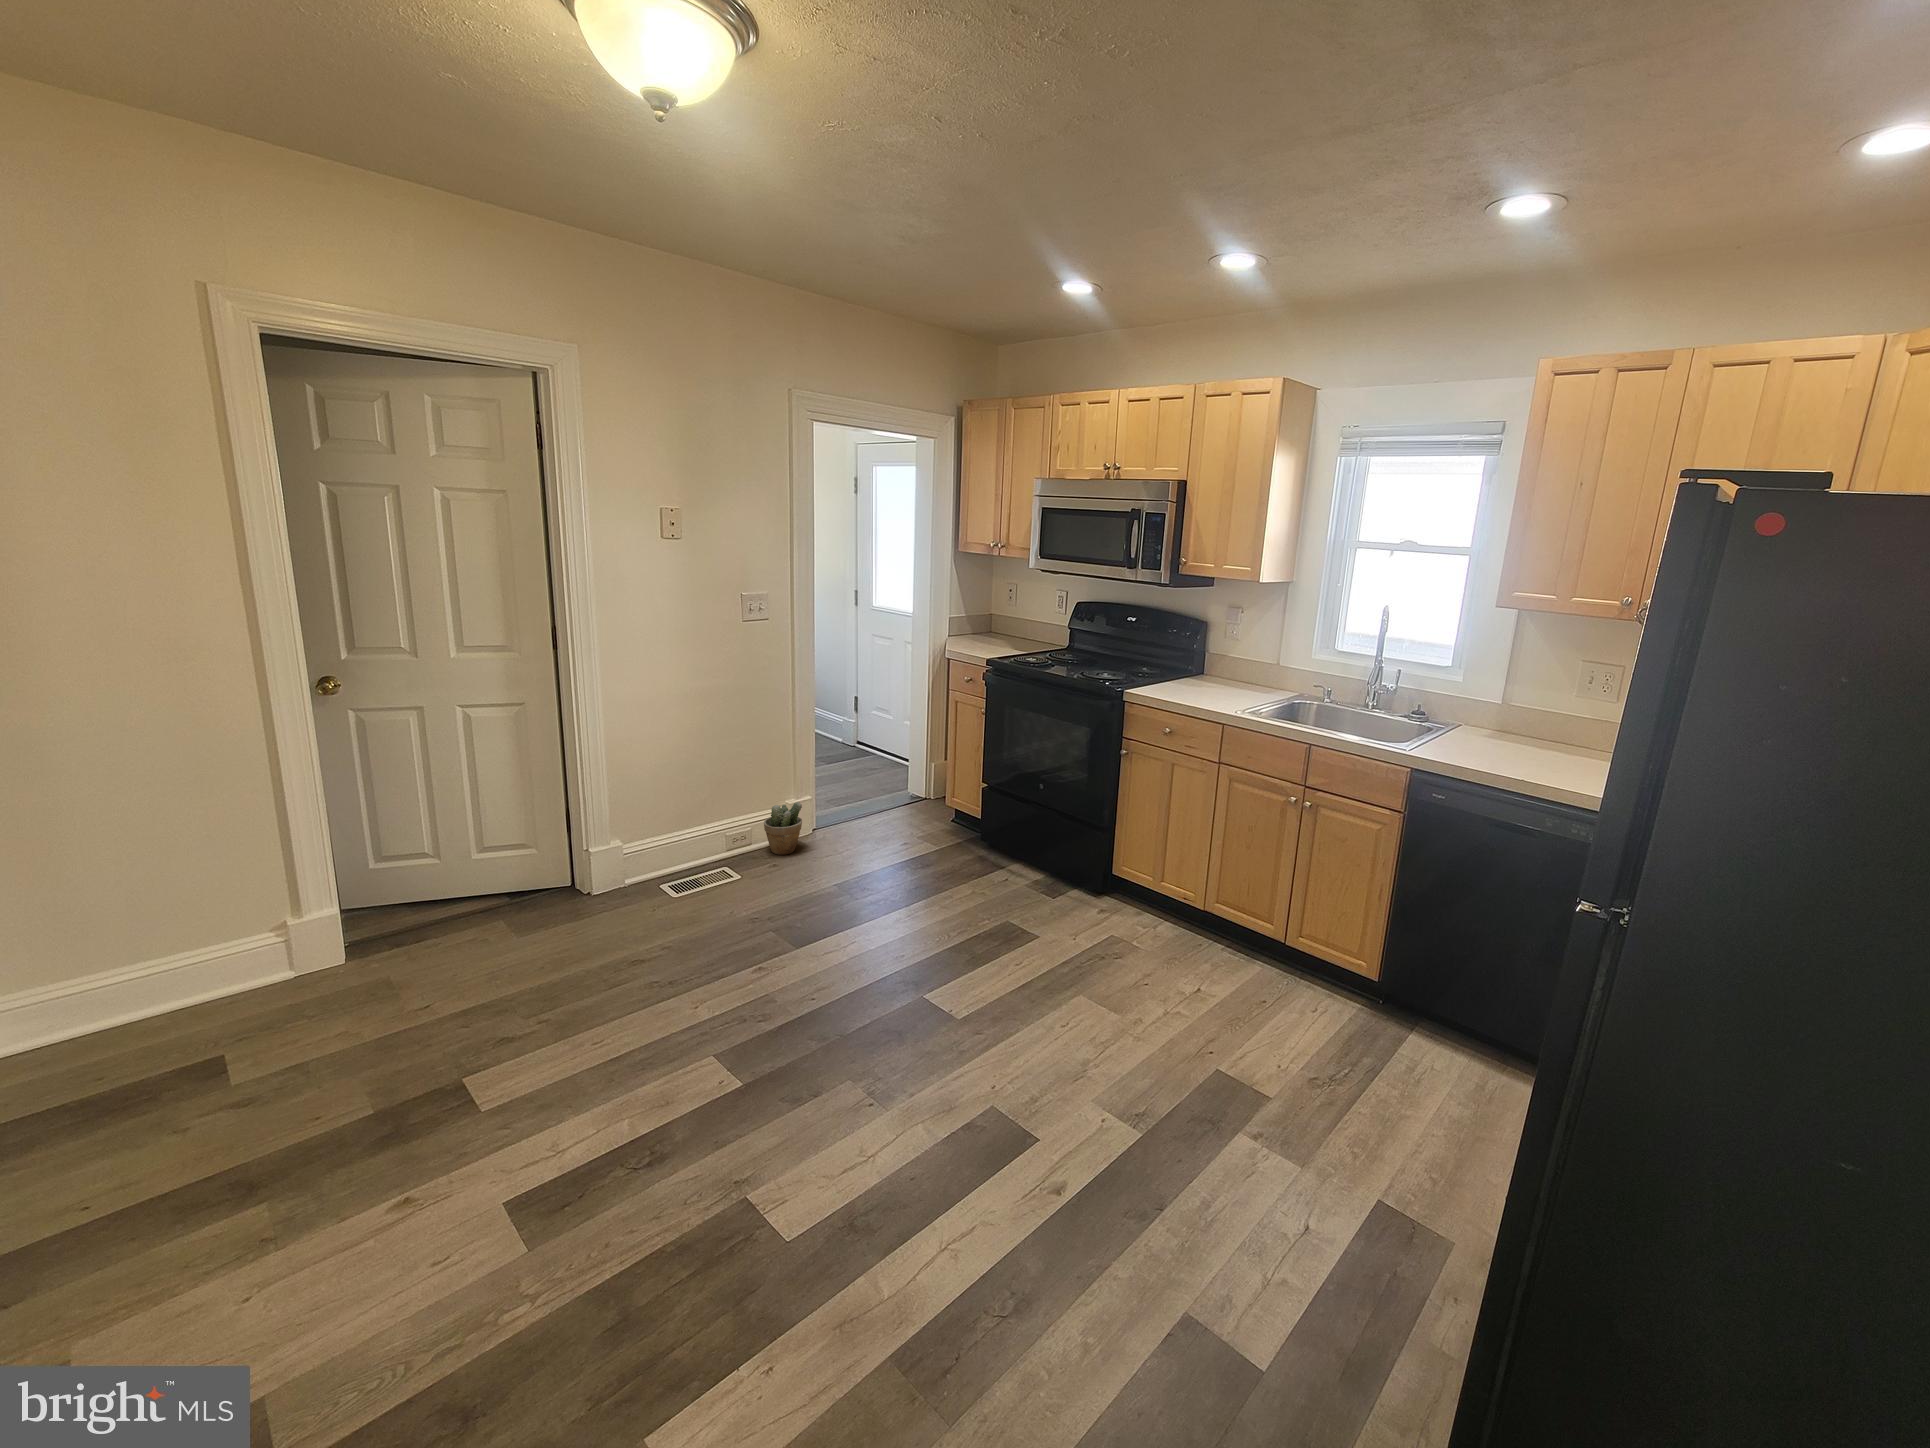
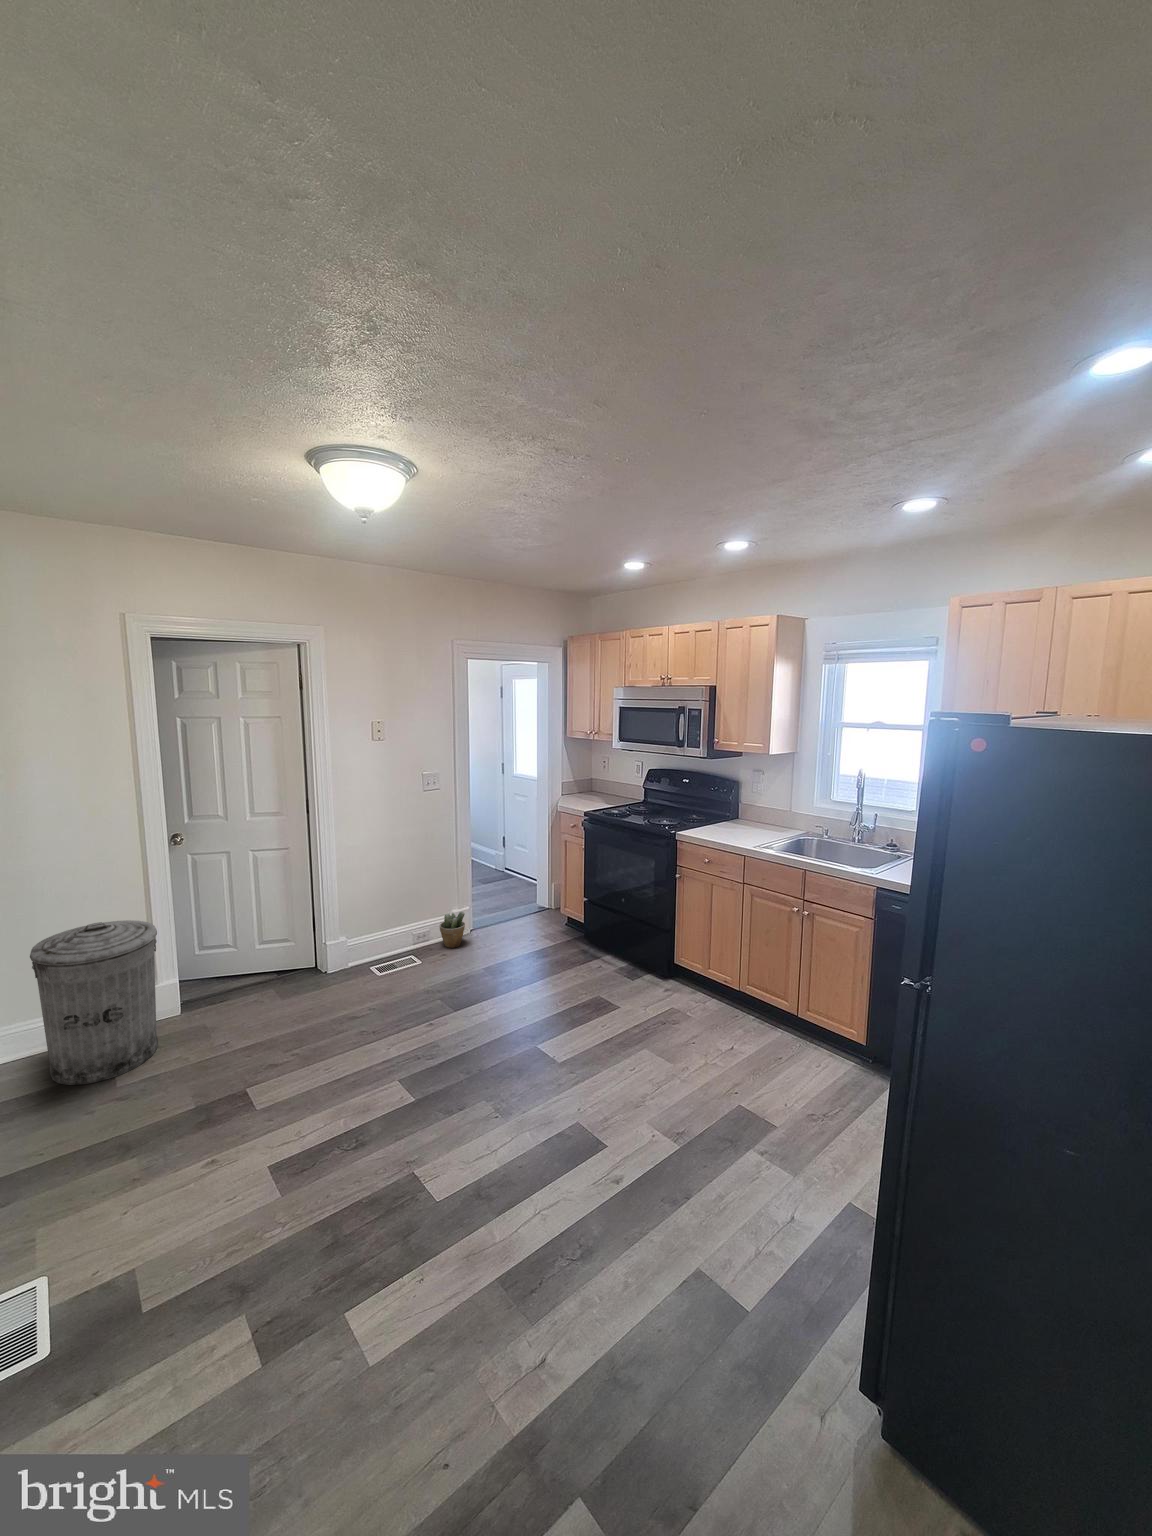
trash can: none [60,813,308,1080] -> present [30,920,158,1085]

